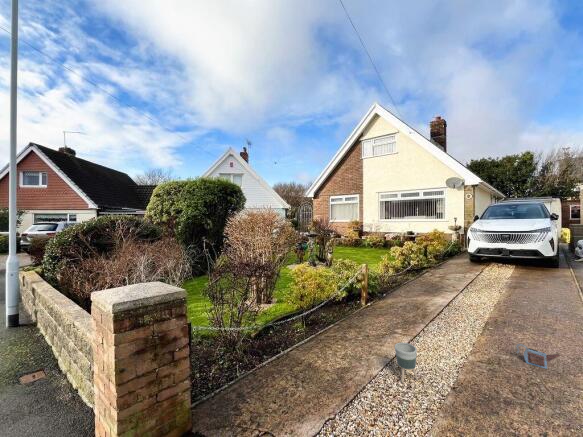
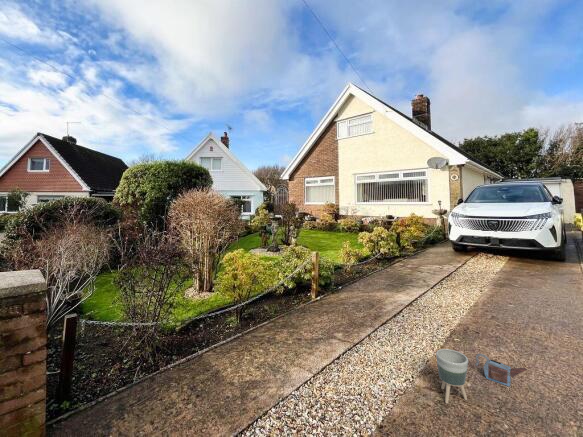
planter: present [395,343,418,383] -> present [436,349,468,404]

